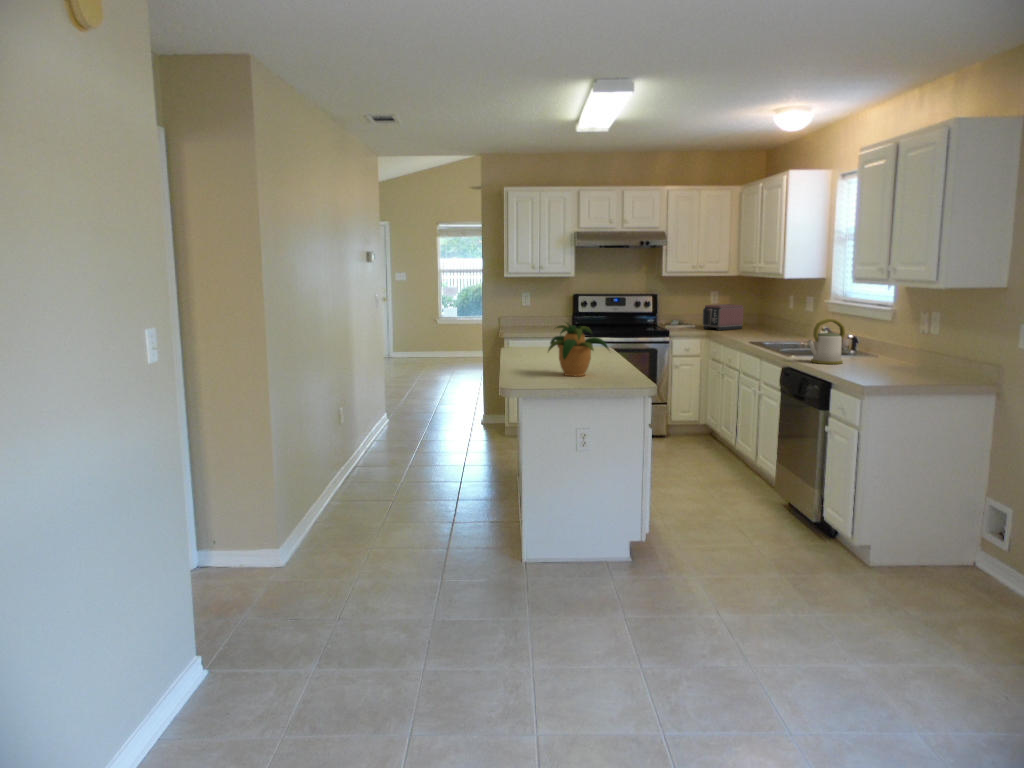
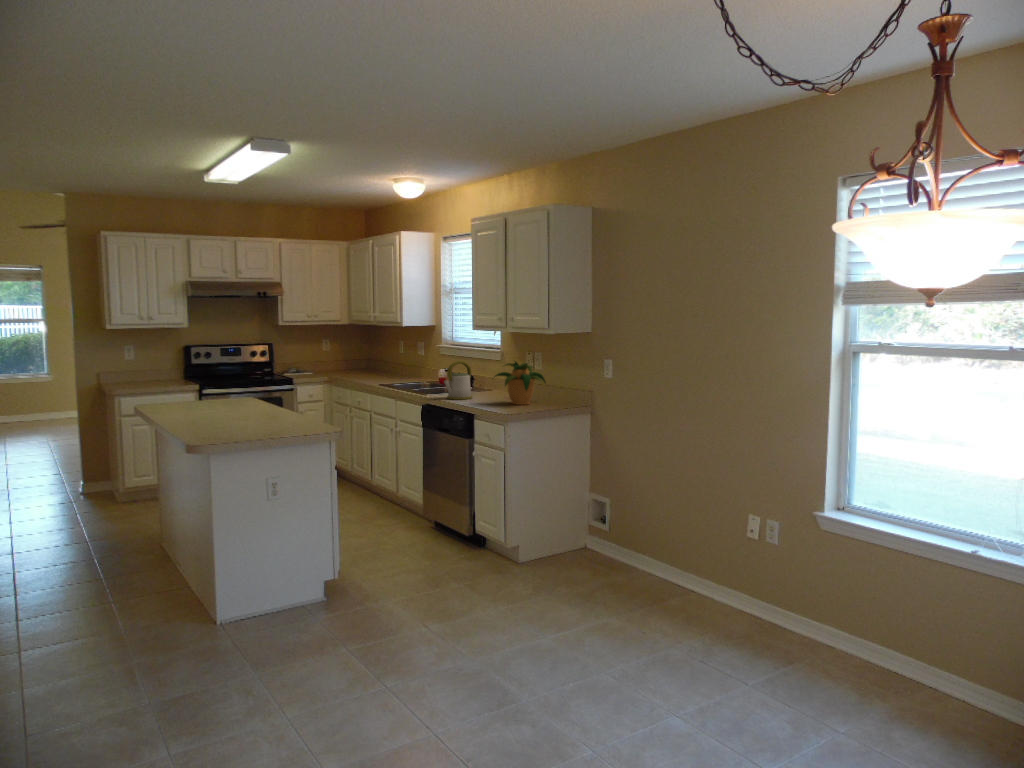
toaster: present [703,304,744,330] -> none [322,350,359,375]
potted plant: present [548,324,608,376] -> present [495,361,546,405]

